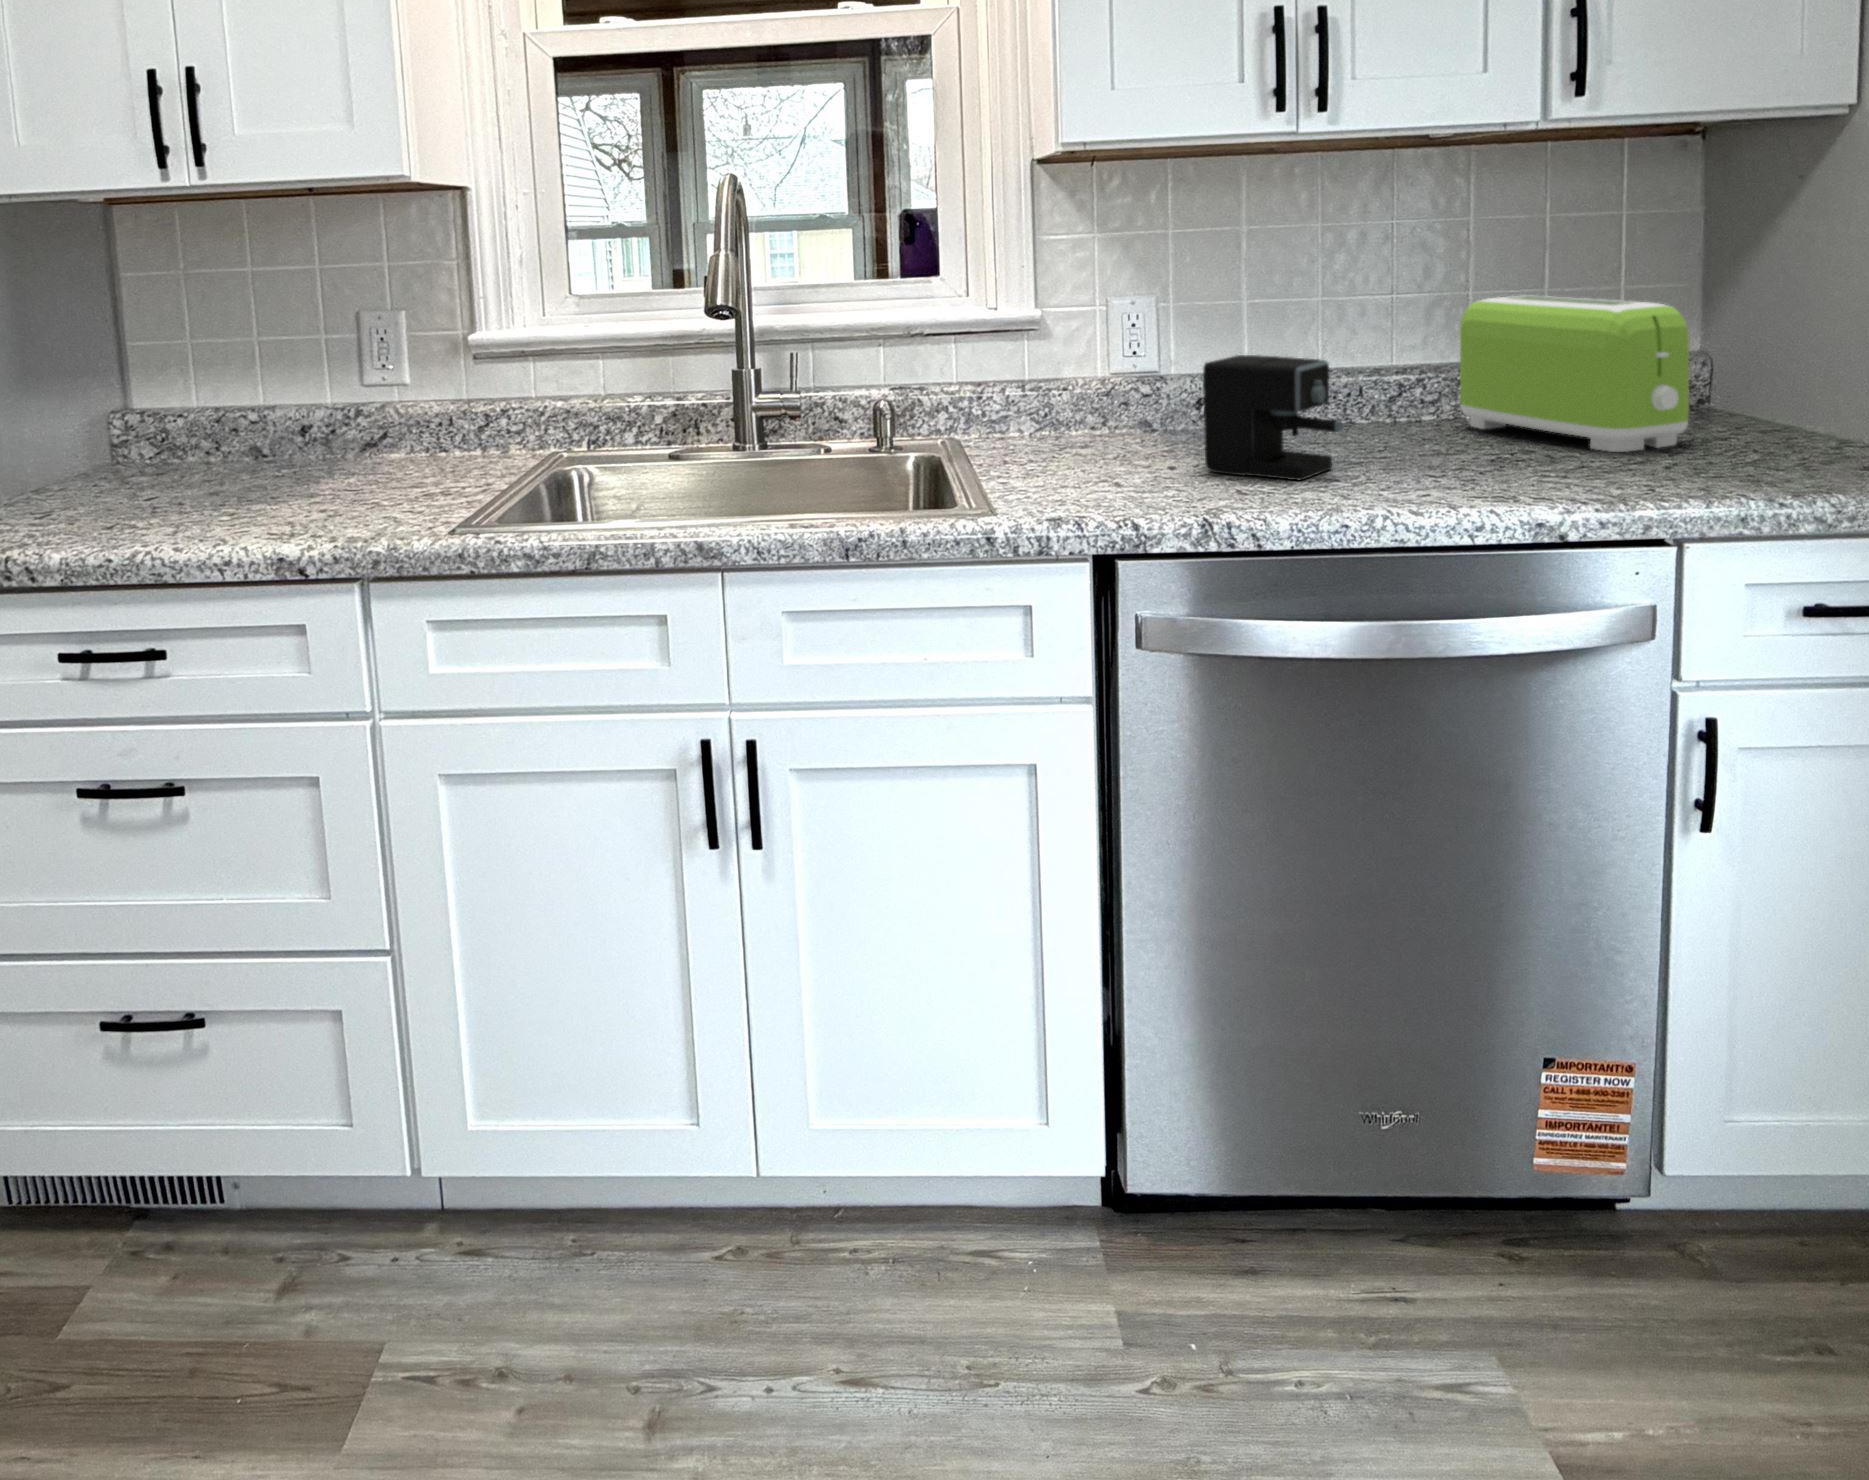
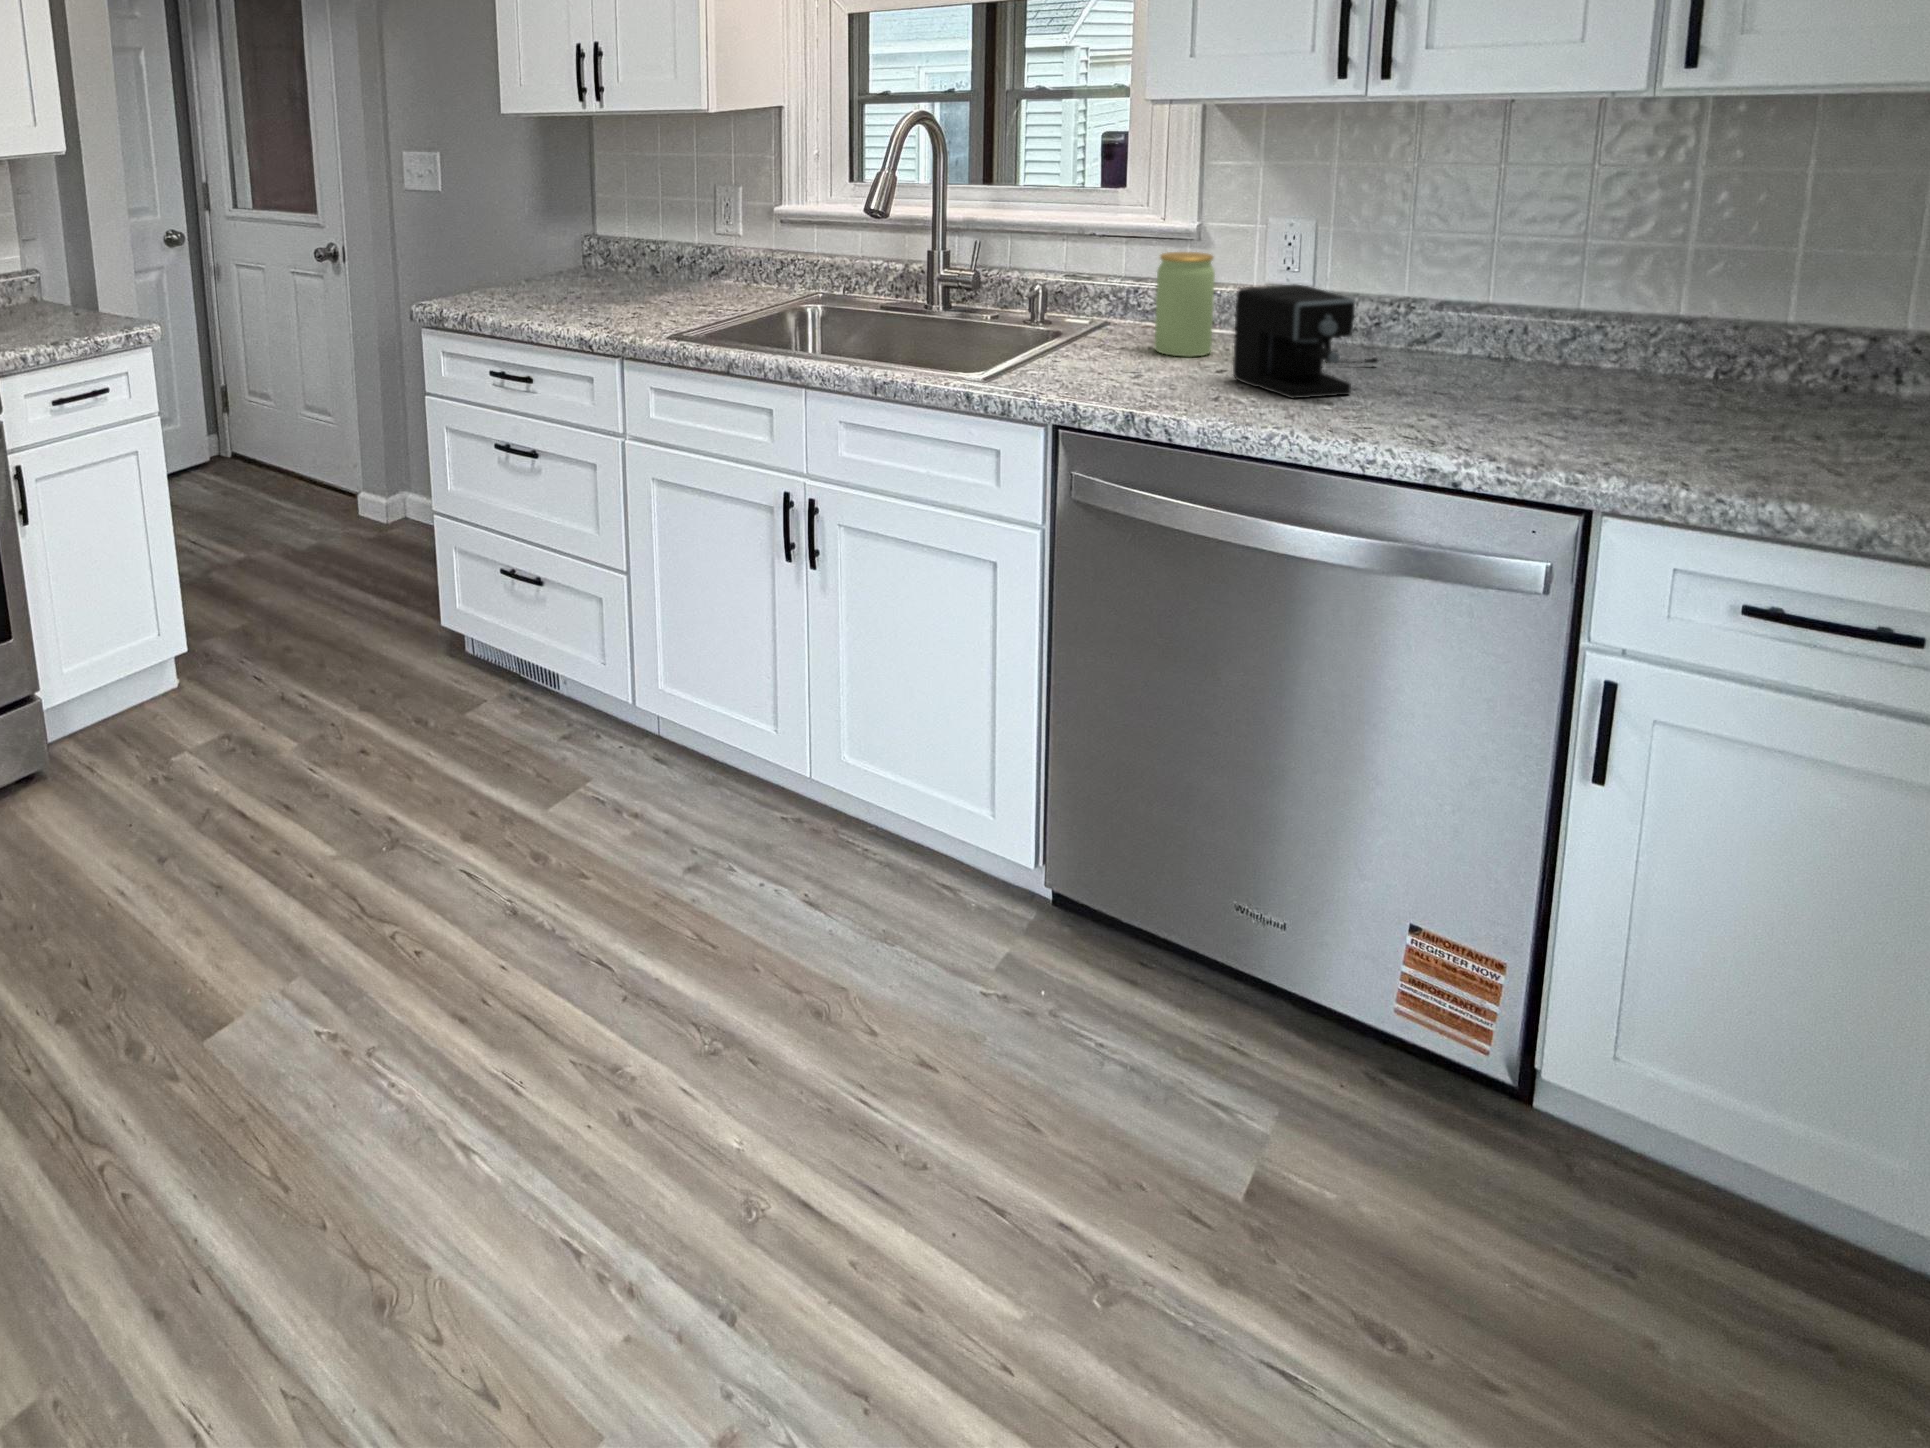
toaster: present [1460,295,1689,452] -> none [1617,254,1854,435]
jar: none [1061,335,1125,459] -> present [1155,252,1215,357]

